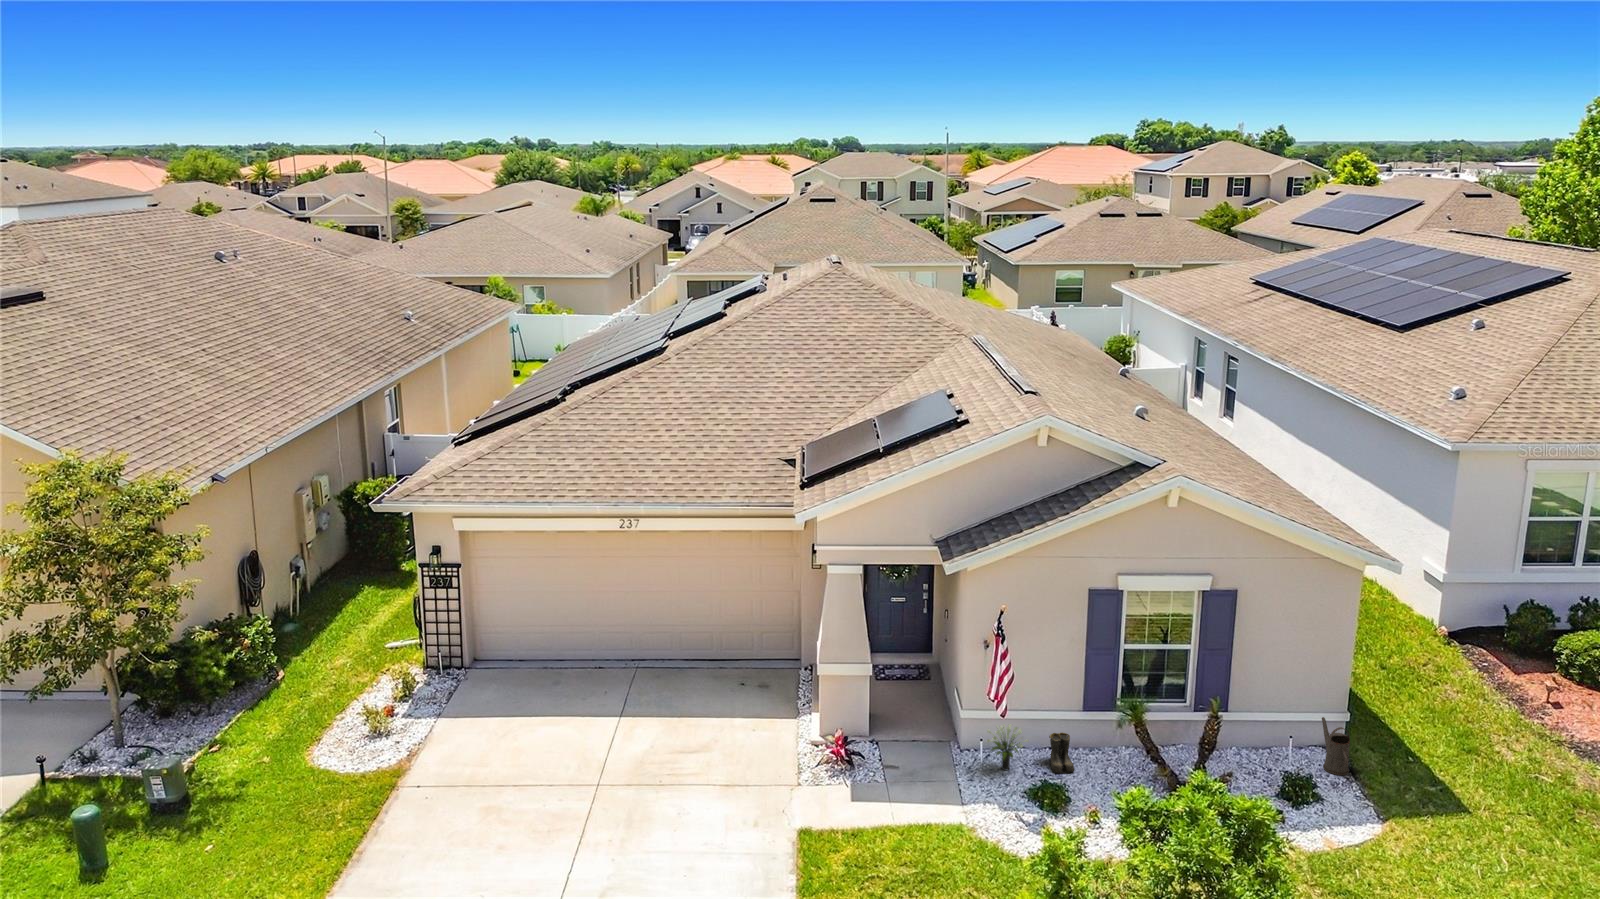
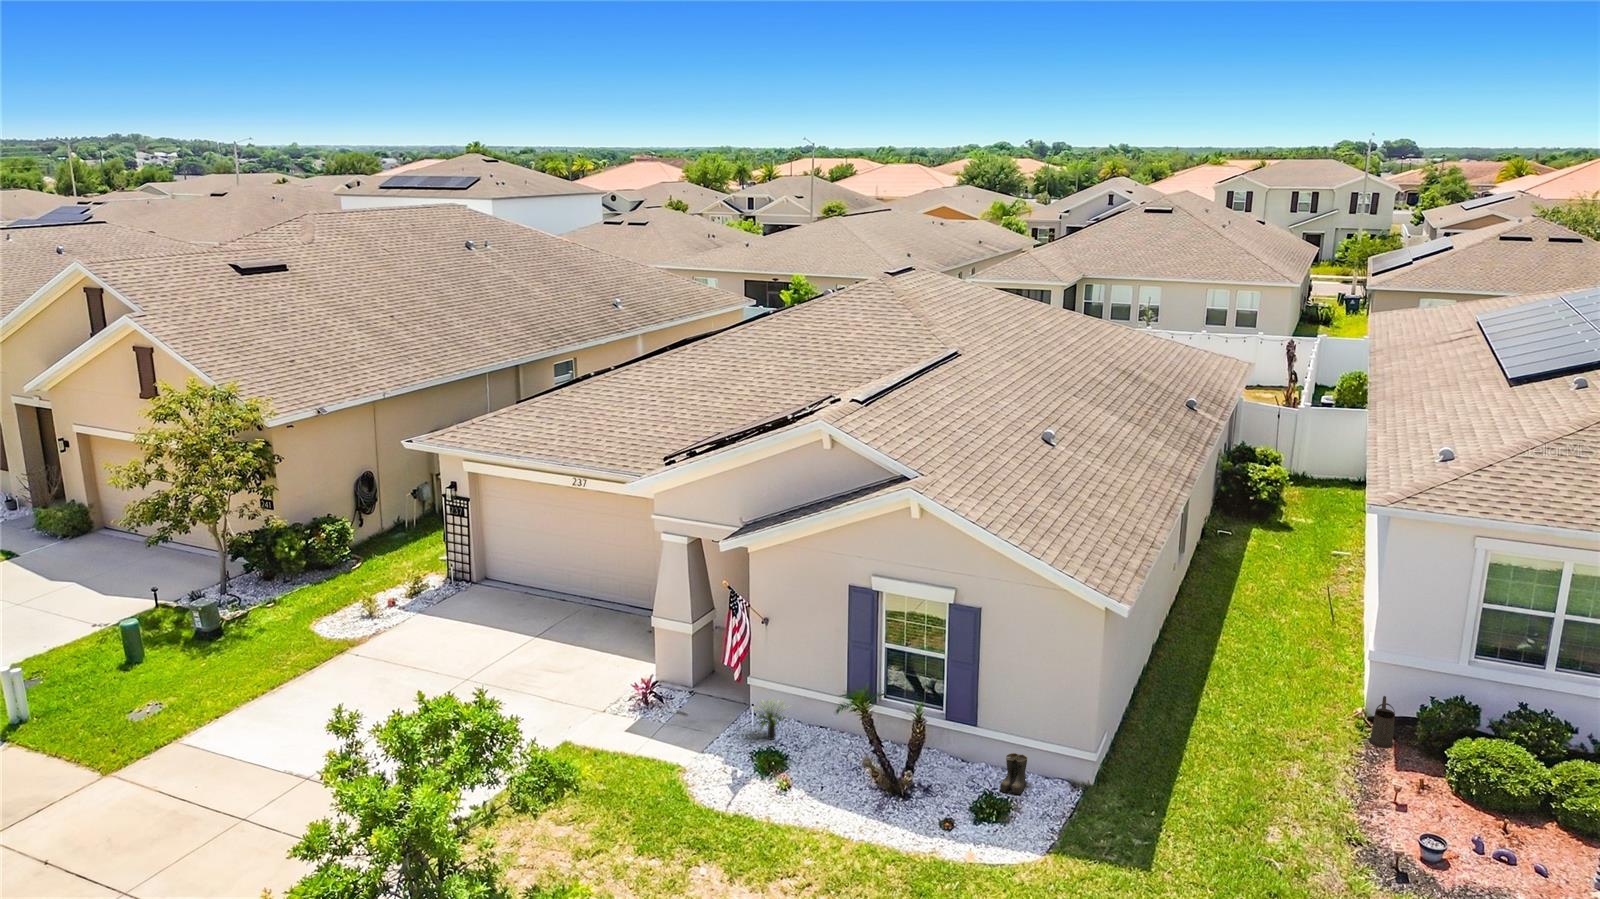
watering can: present [1322,717,1350,775] -> present [1369,696,1395,748]
boots: present [1049,732,1074,773] -> present [1000,753,1027,794]

